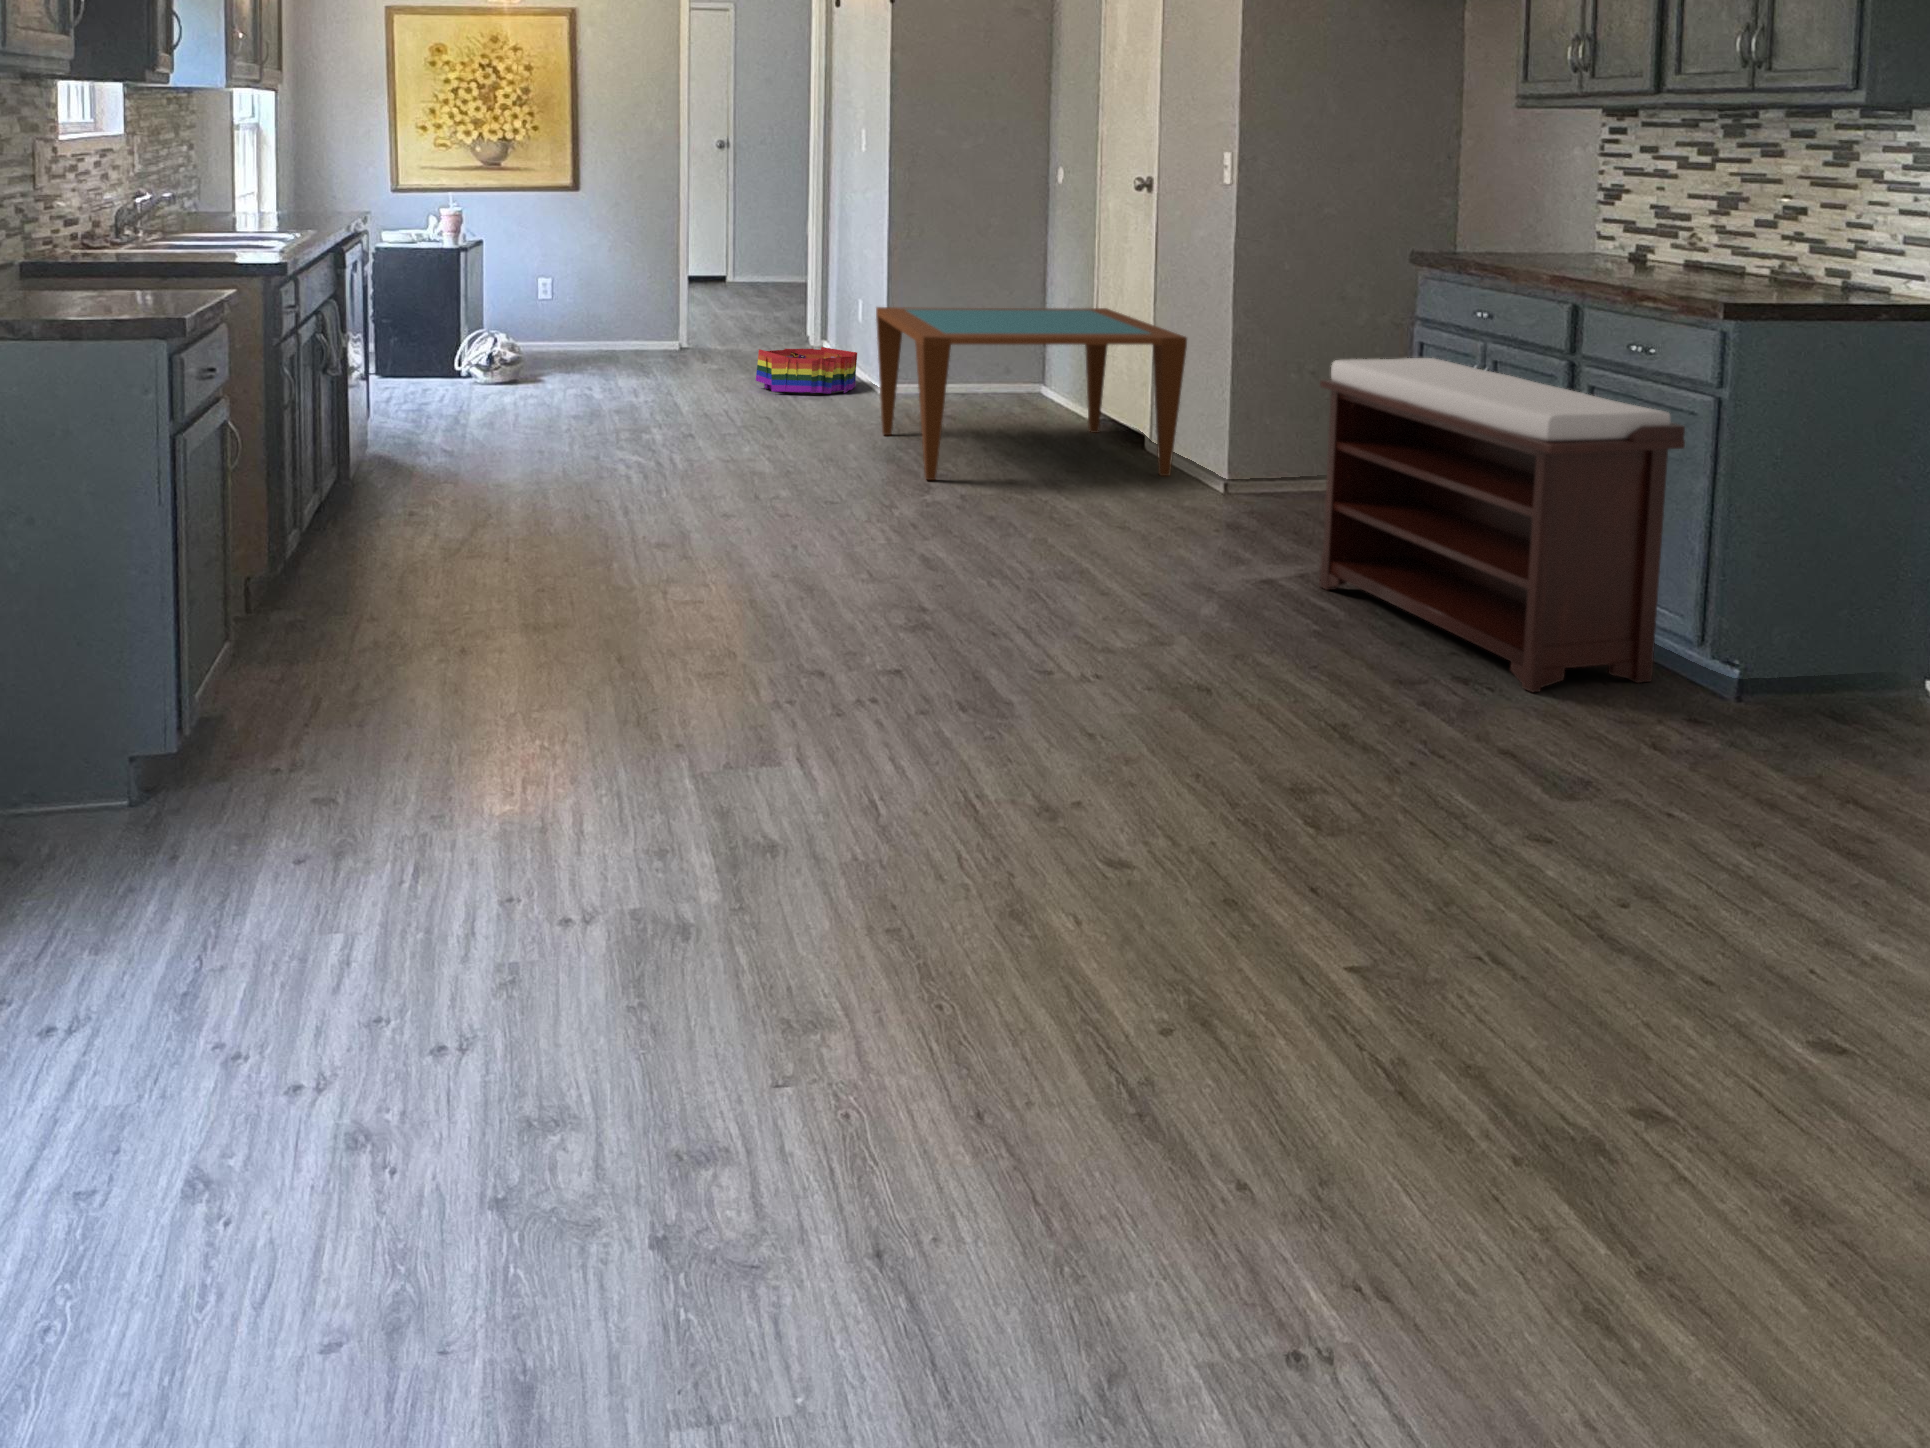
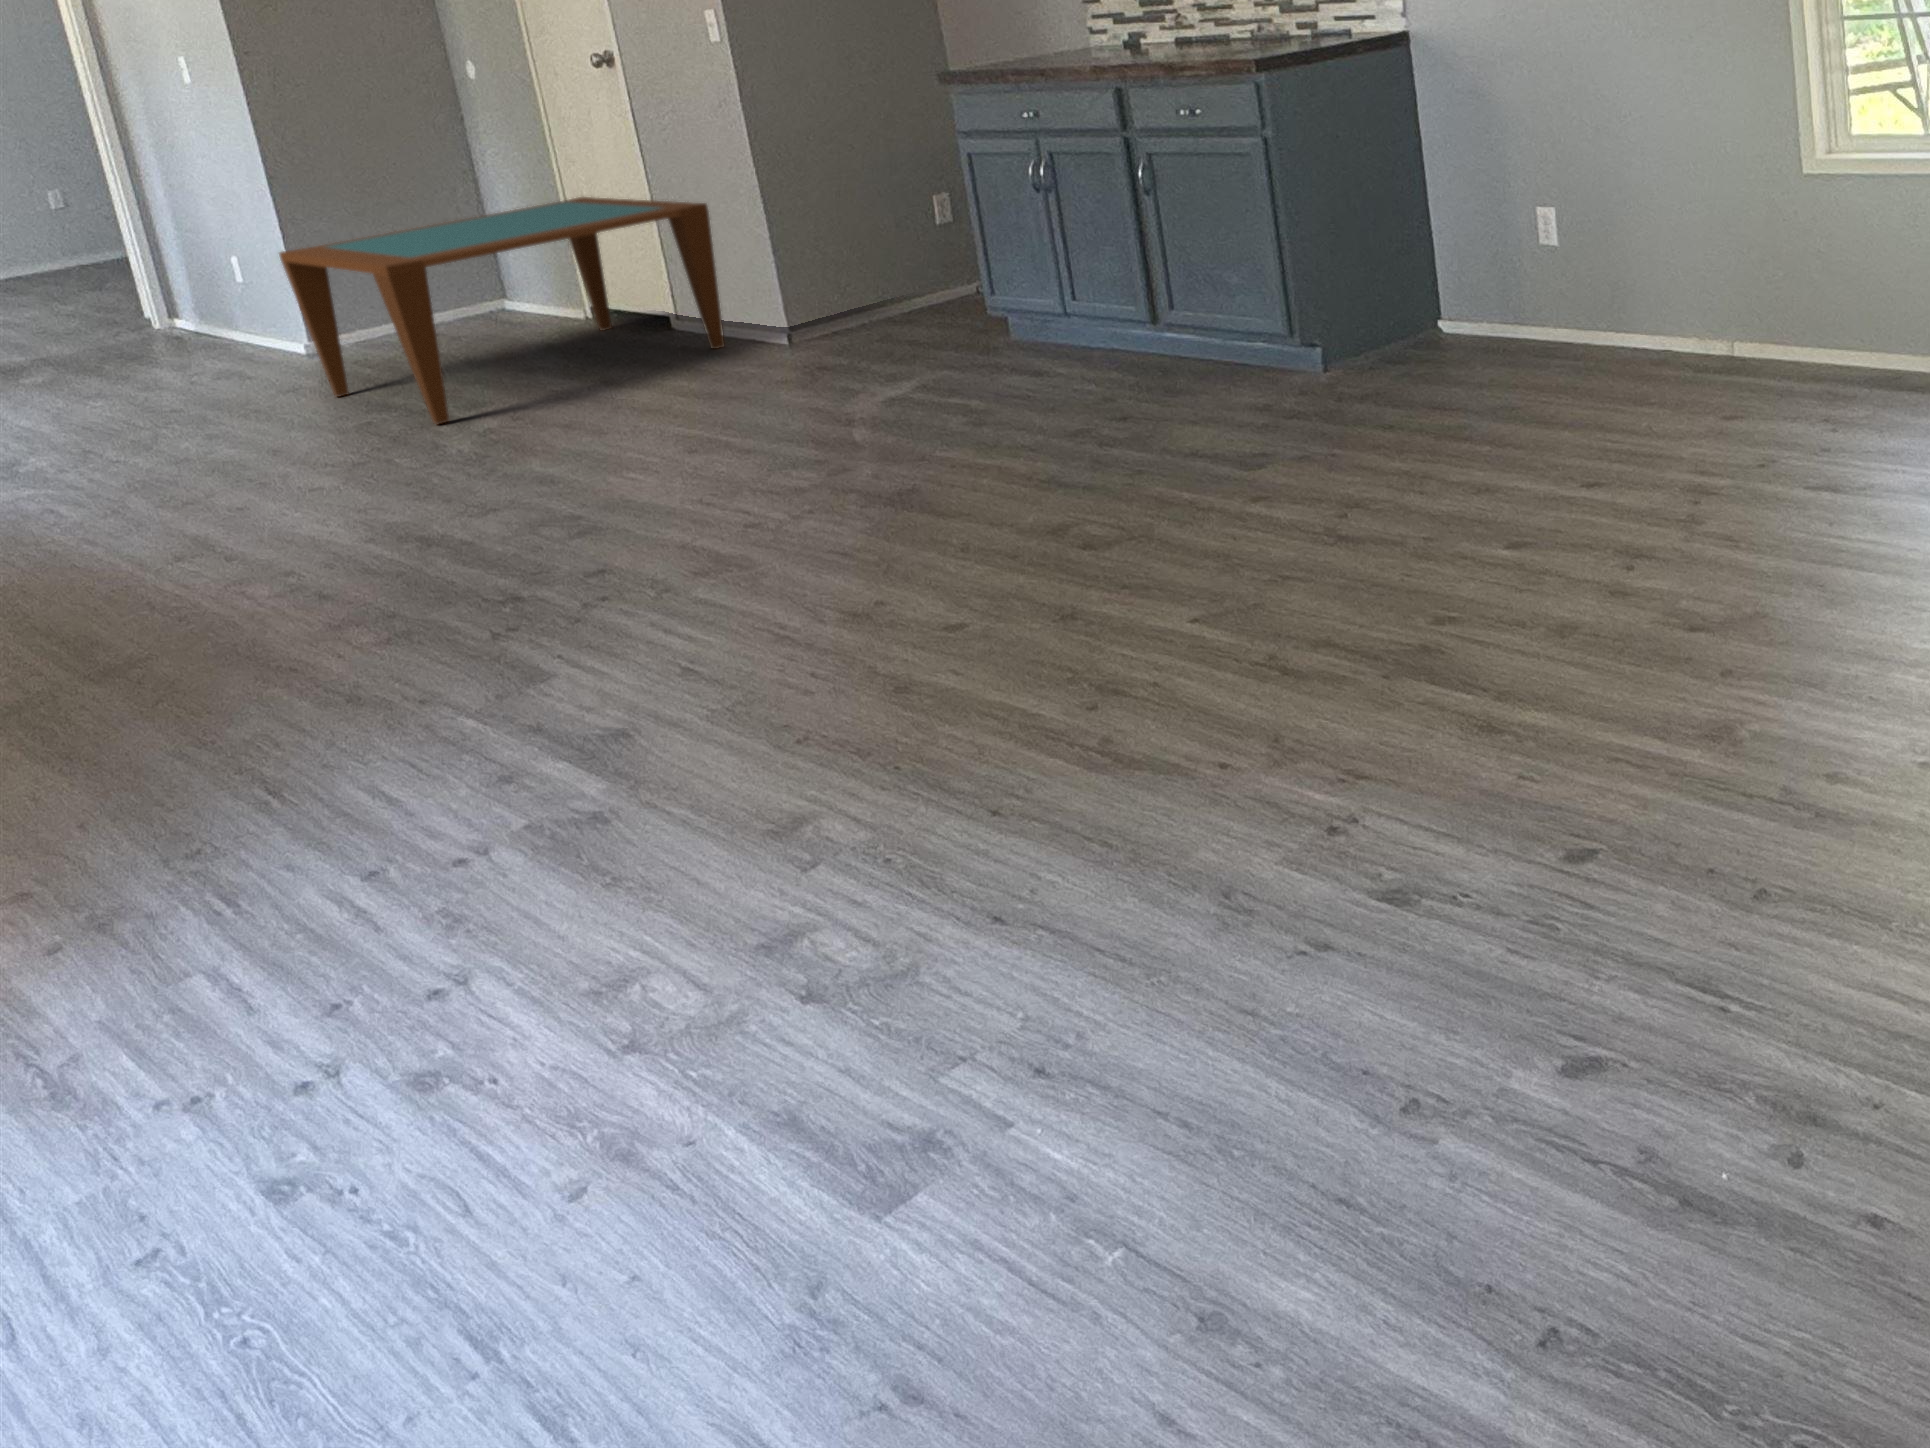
storage bin: present [756,347,857,394] -> none [84,318,250,393]
bench: present [1320,358,1685,692] -> none [899,159,1260,417]

